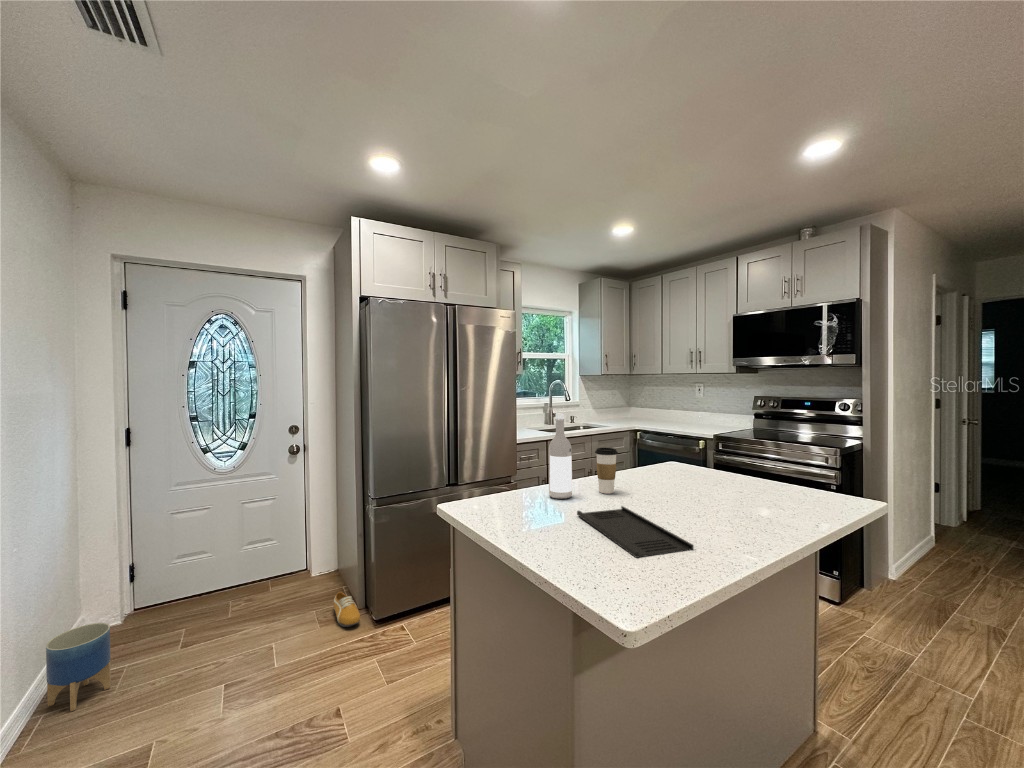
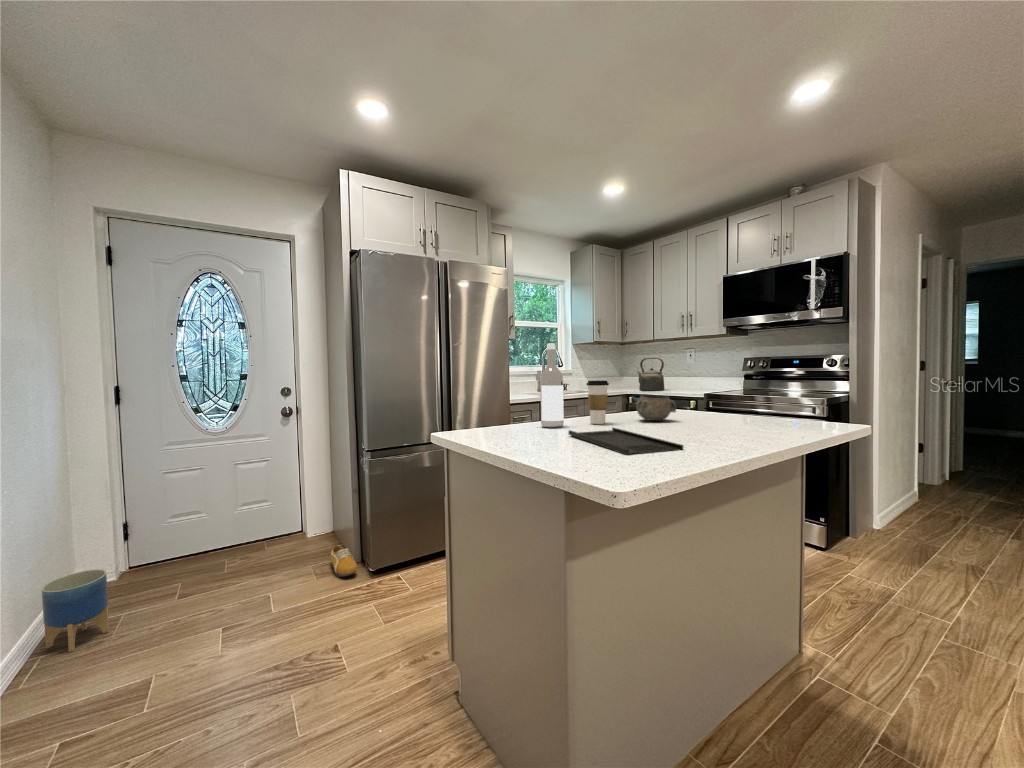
kettle: none [645,393,673,427] -> present [637,358,664,391]
decorative bowl: none [645,460,686,490] -> present [636,394,676,421]

